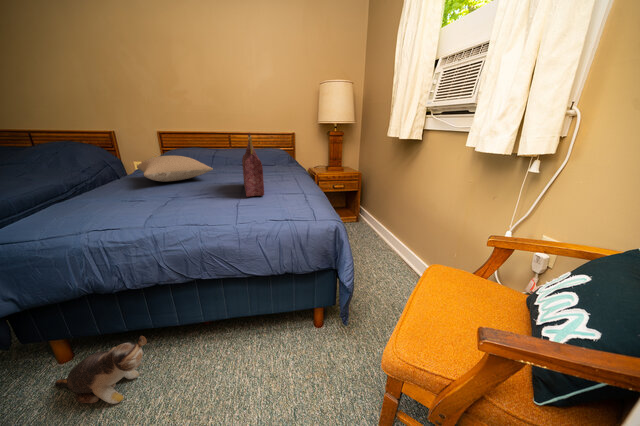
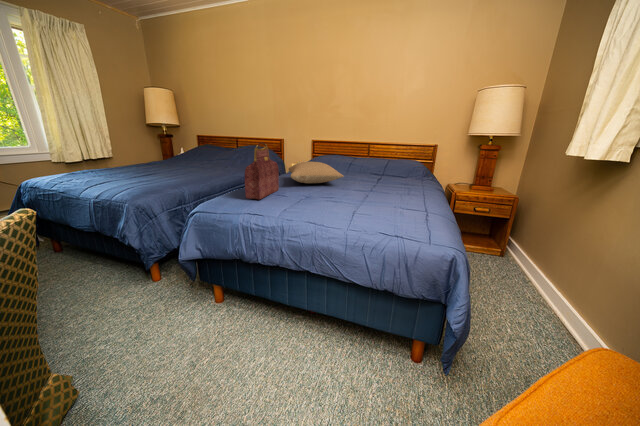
handbag: present [242,133,264,197] -> present [245,142,279,199]
plush toy: present [55,336,147,404] -> none [211,303,264,347]

